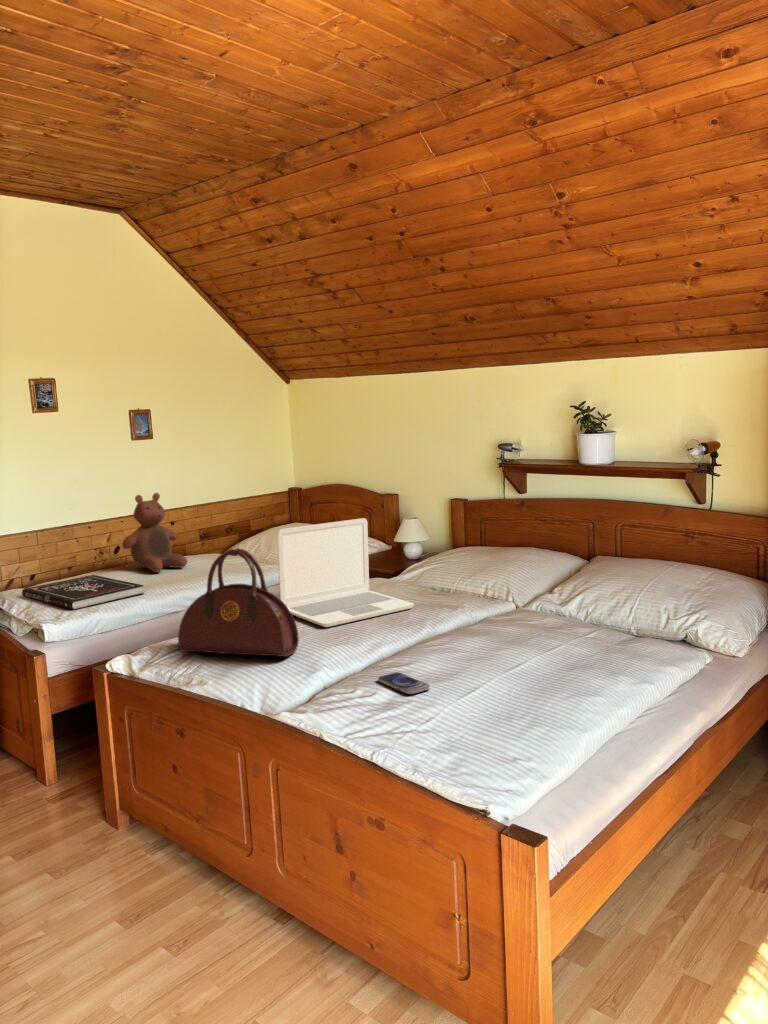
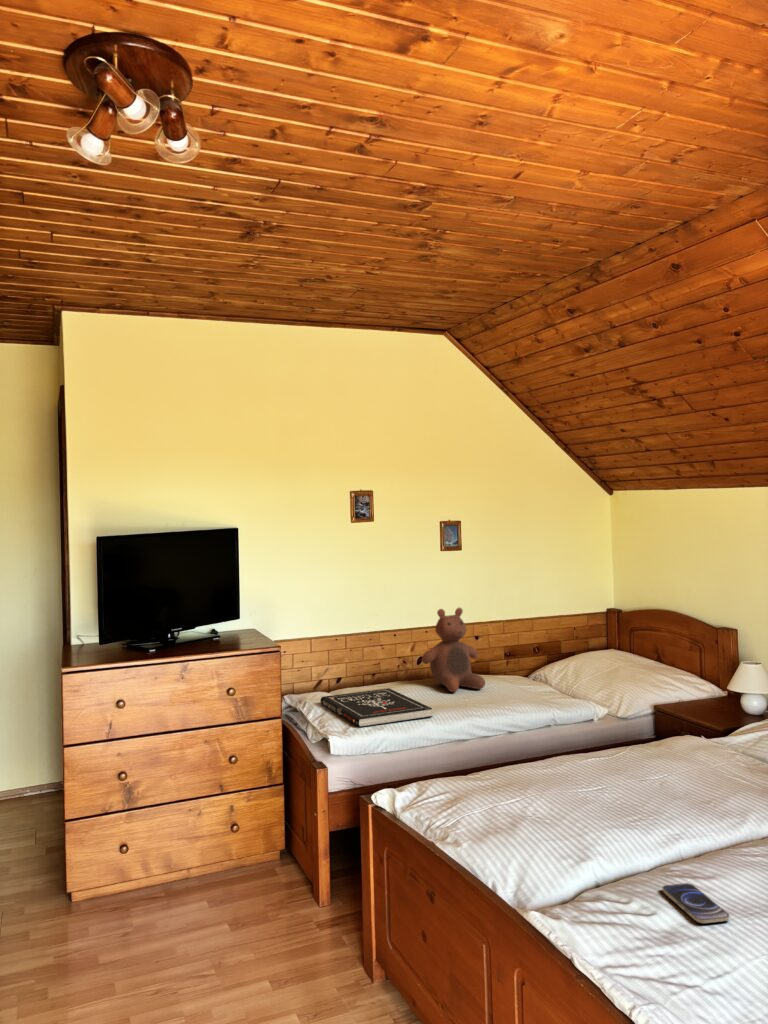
laptop: present [277,518,414,627] -> none [569,664,734,795]
handbag: present [178,548,299,657] -> none [443,693,576,830]

